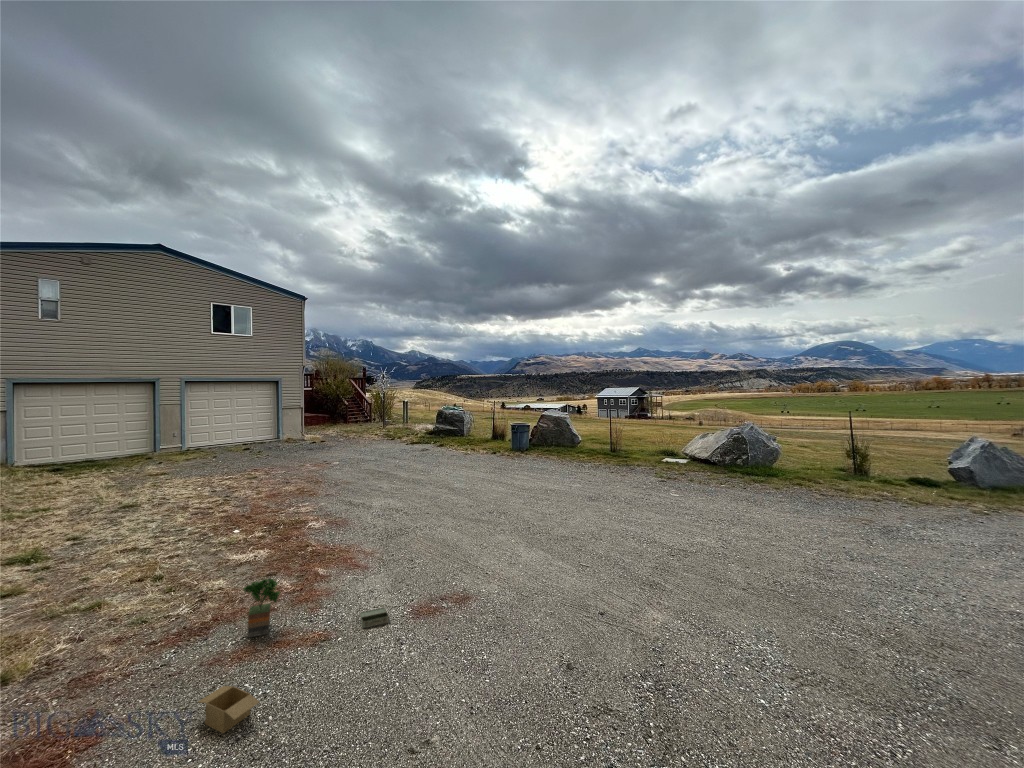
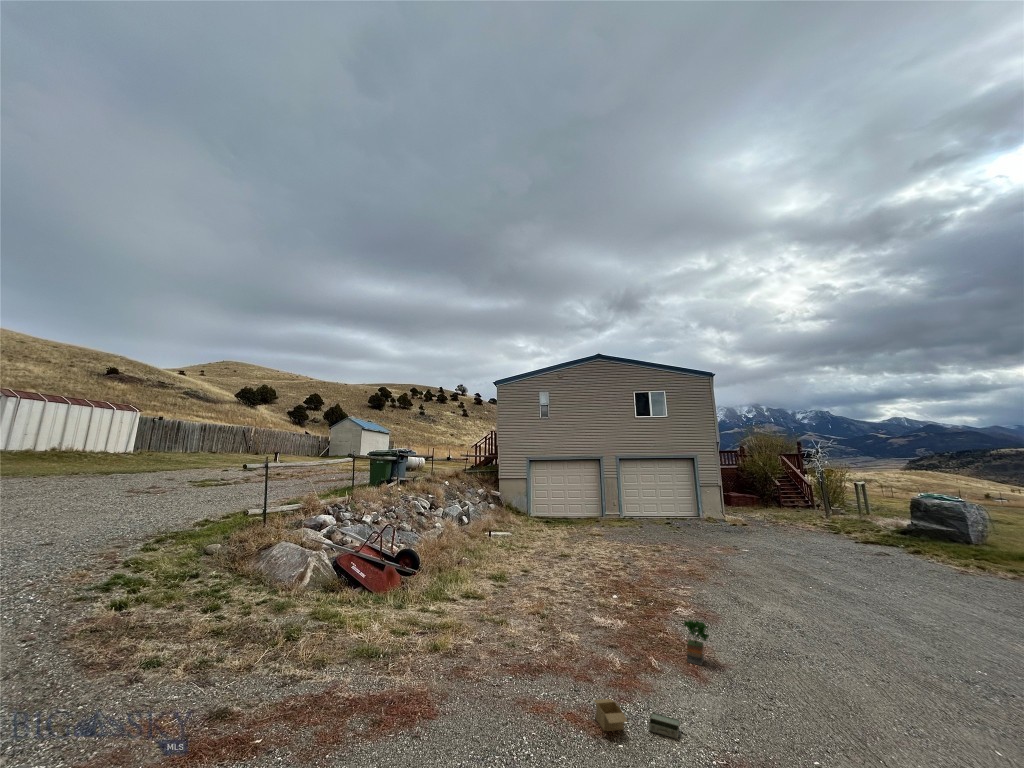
potted tree: present [244,579,280,638] -> present [683,620,709,665]
cardboard box: present [198,686,259,733] -> present [593,699,627,731]

